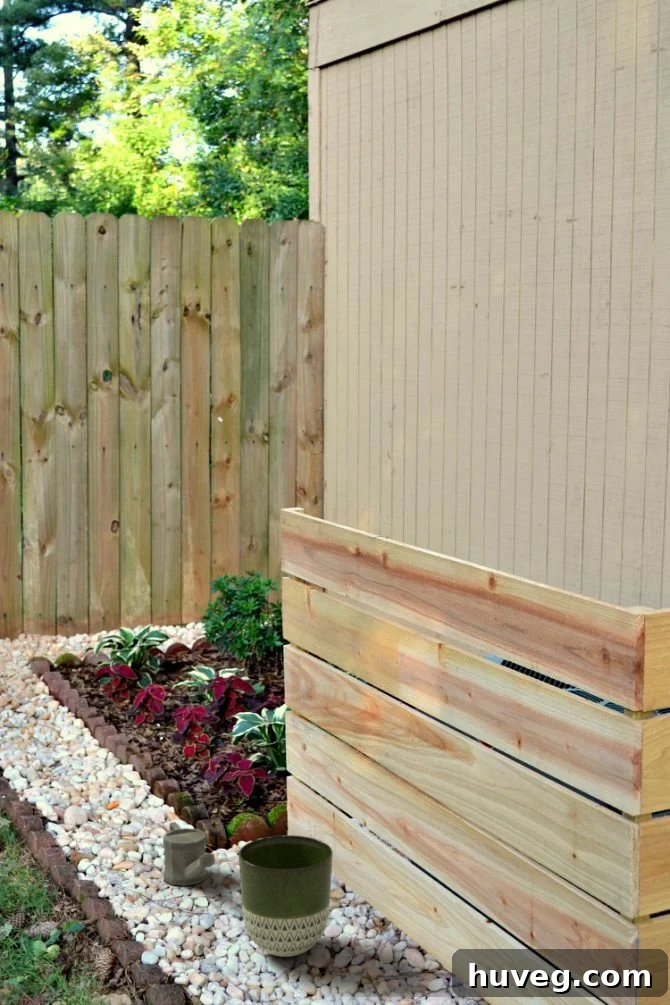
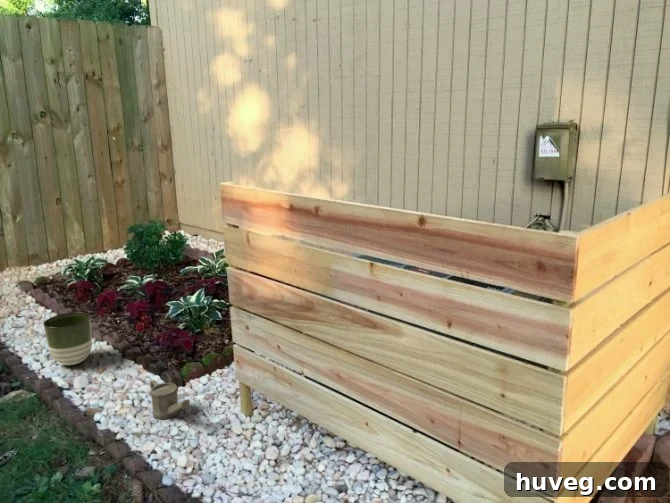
planter: present [239,835,333,957] -> present [43,312,92,365]

